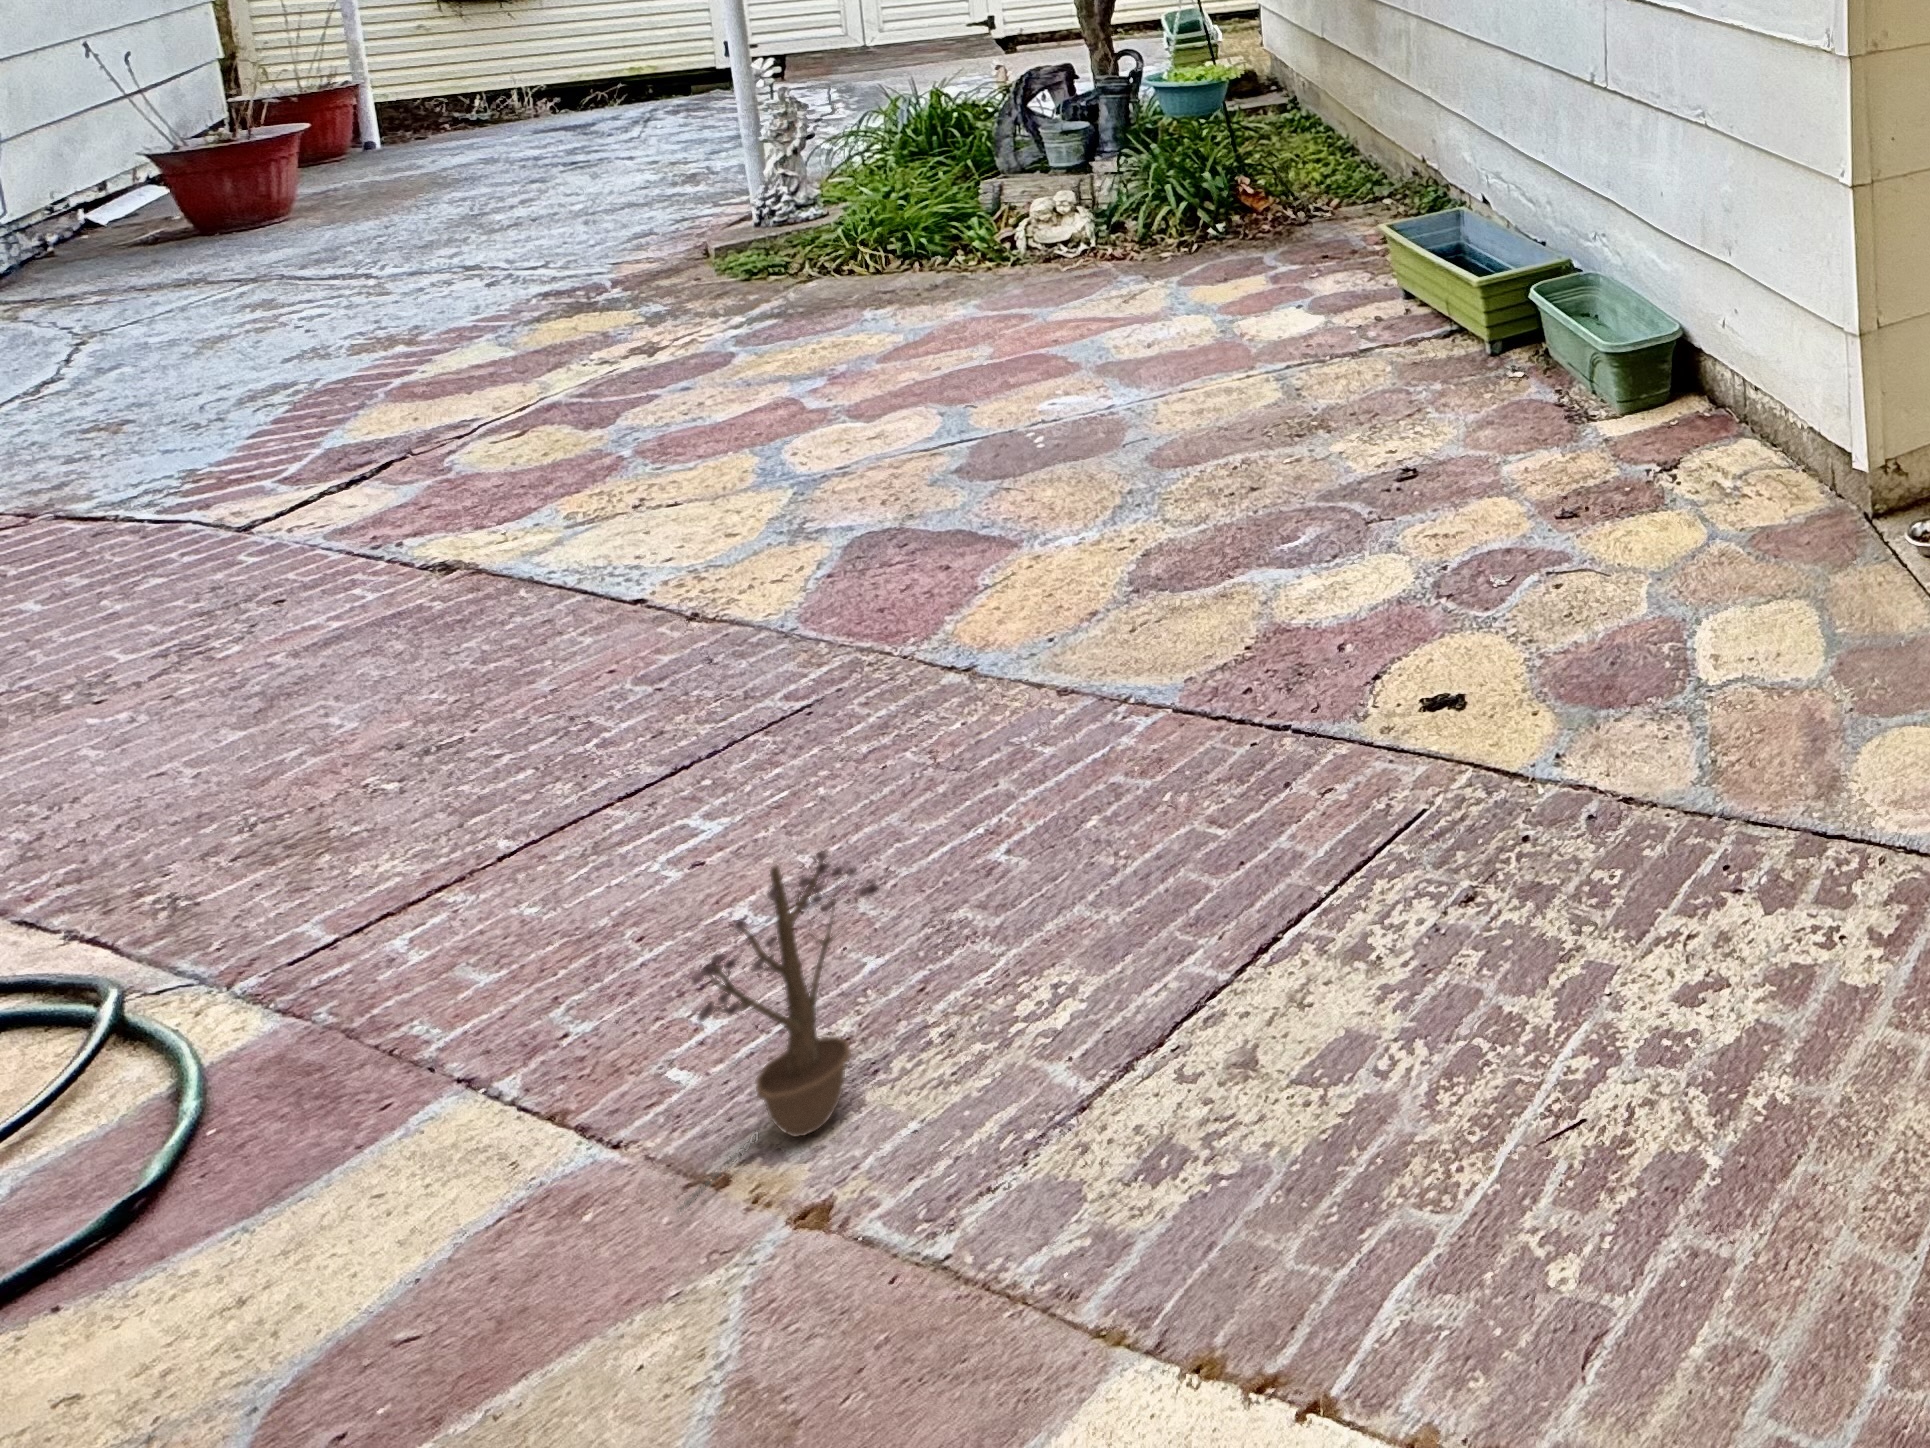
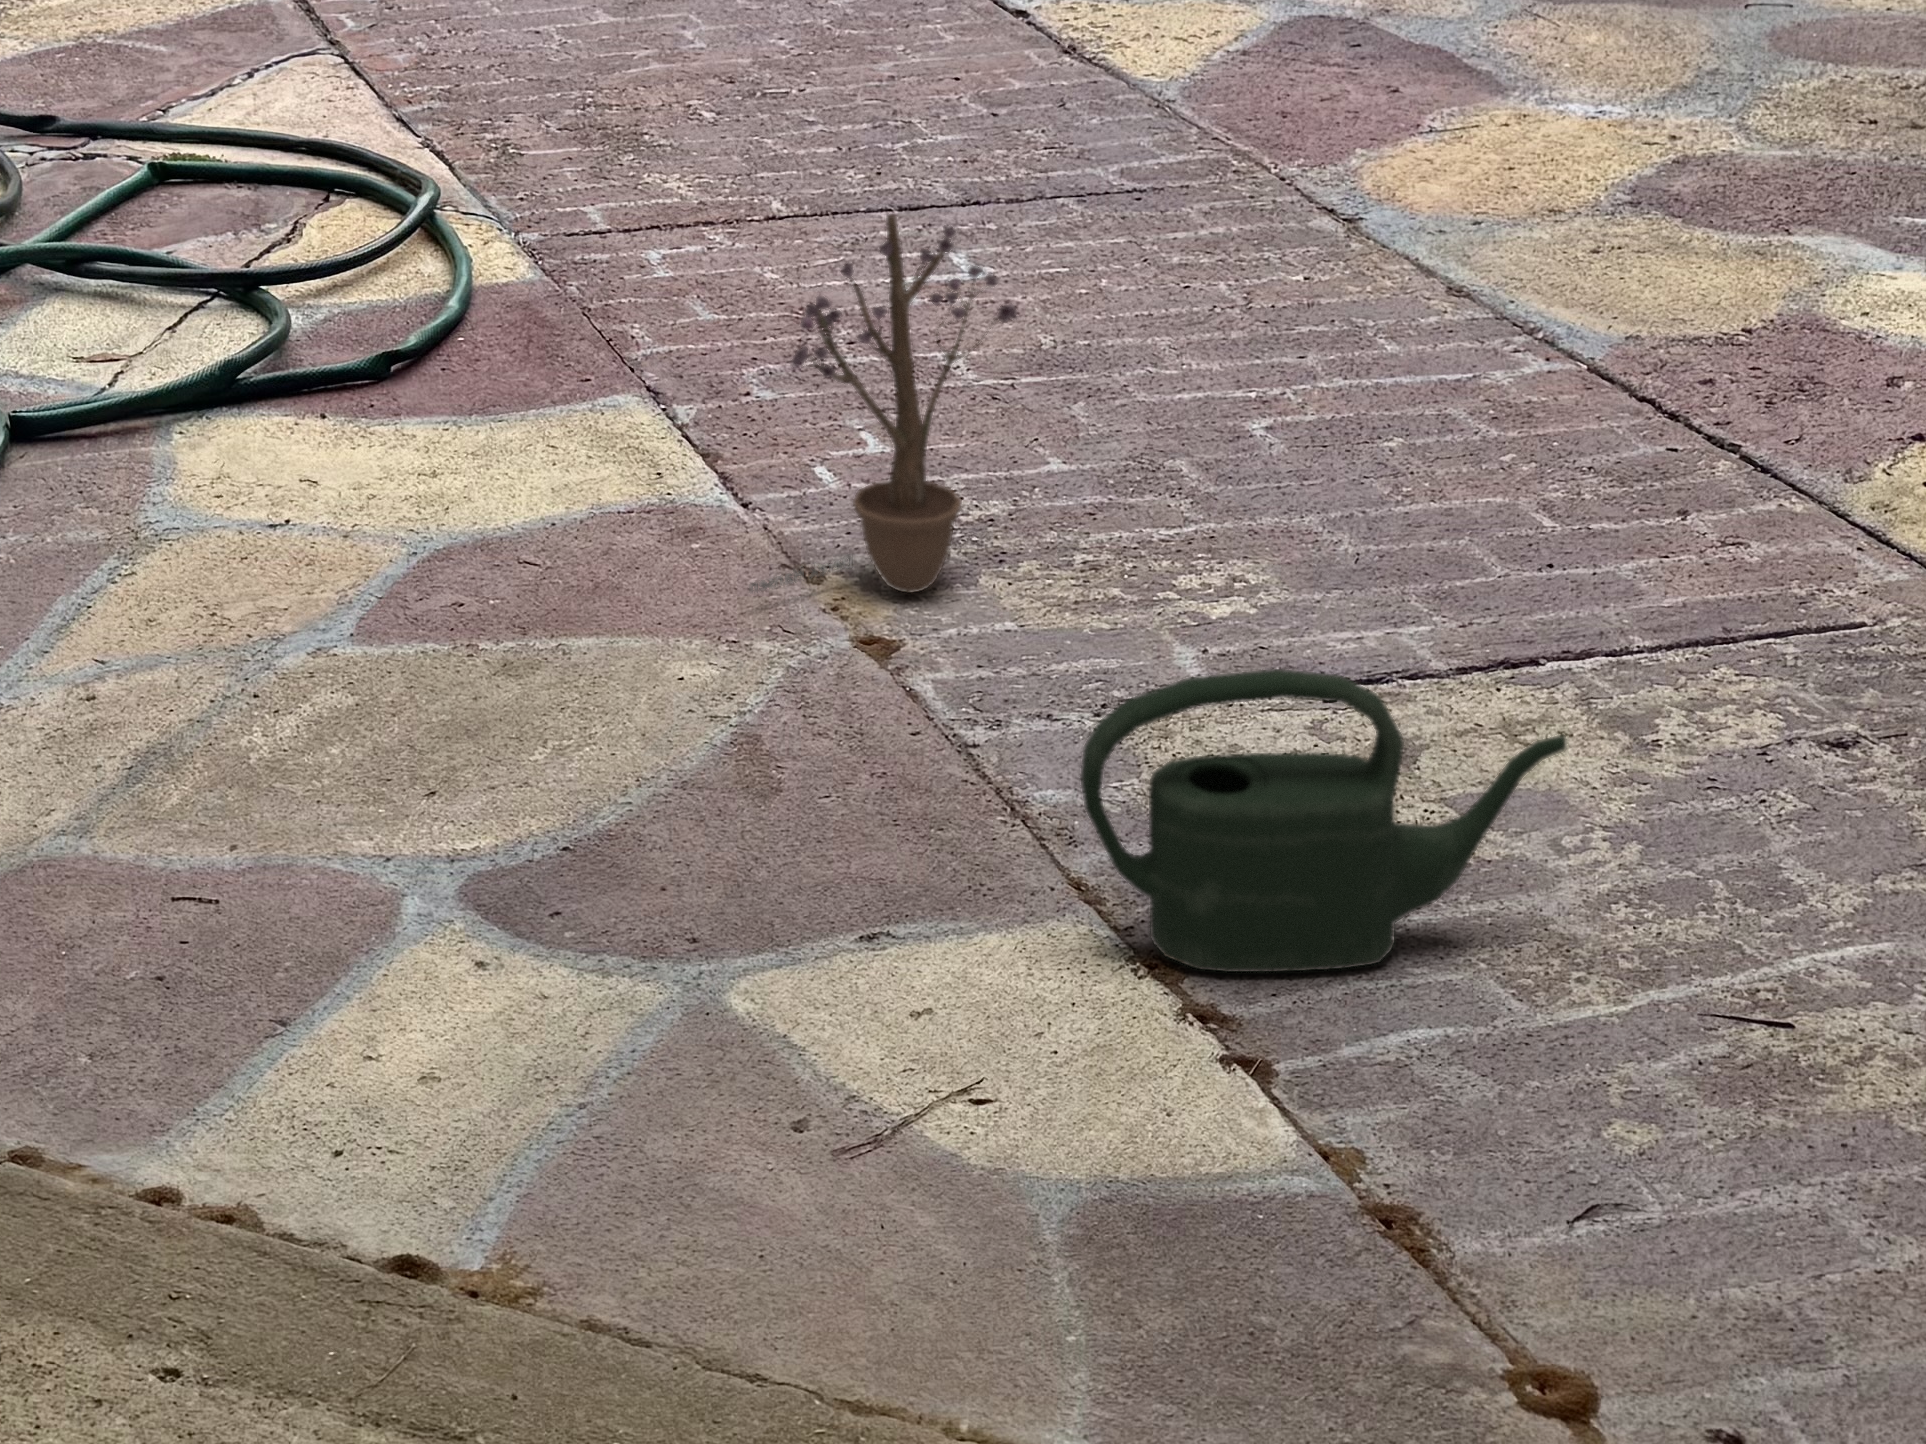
watering can: none [1098,998,1389,1307] -> present [1080,669,1566,972]

